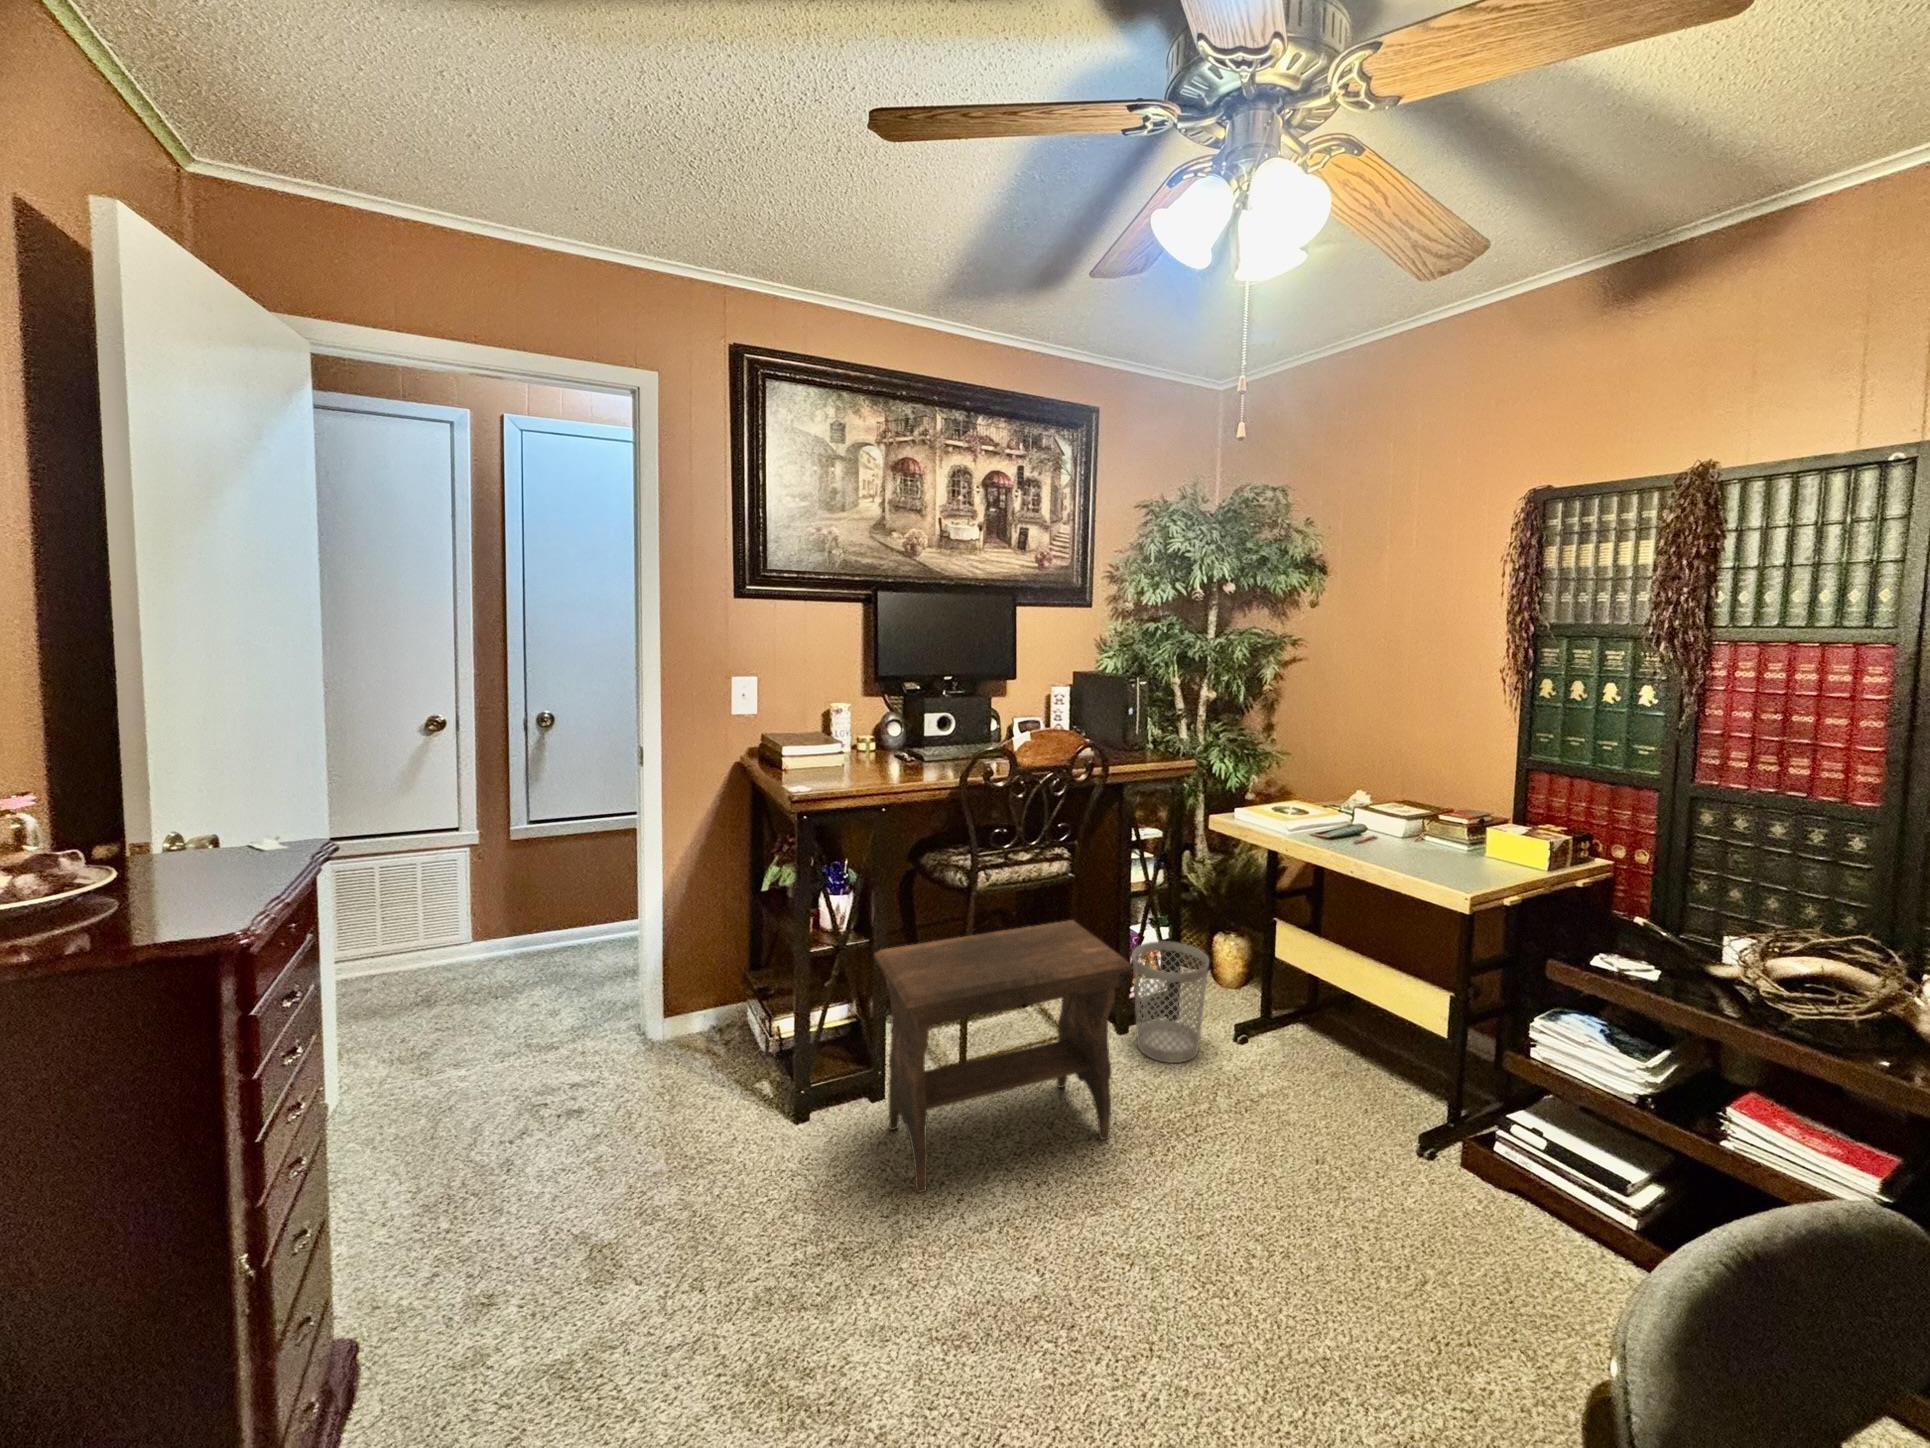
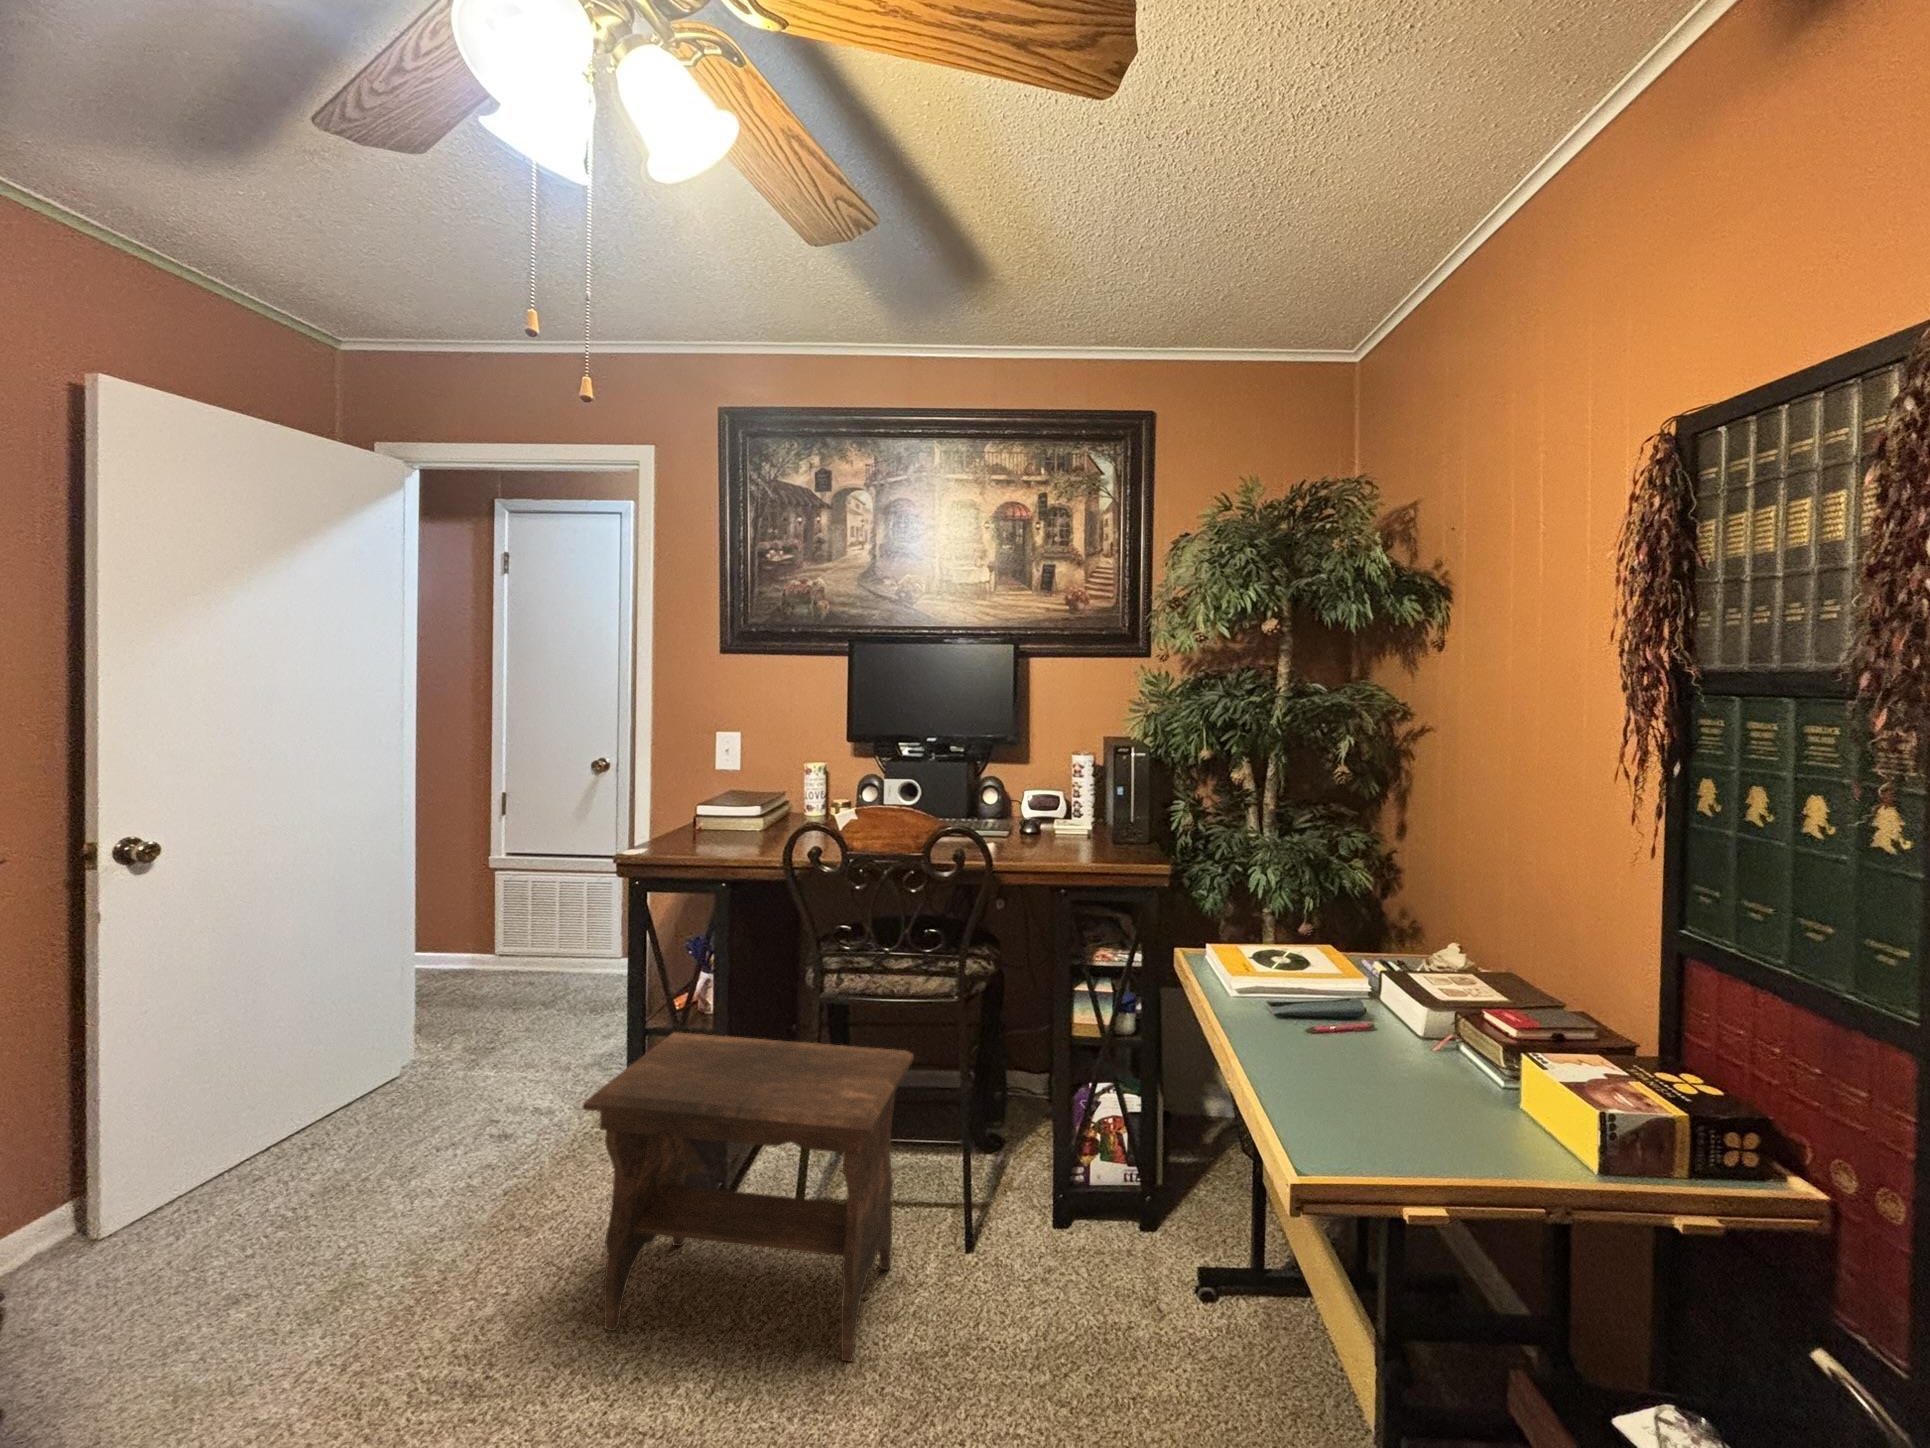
wastebasket: present [1132,941,1209,1063] -> none [1021,1110,1127,1299]

